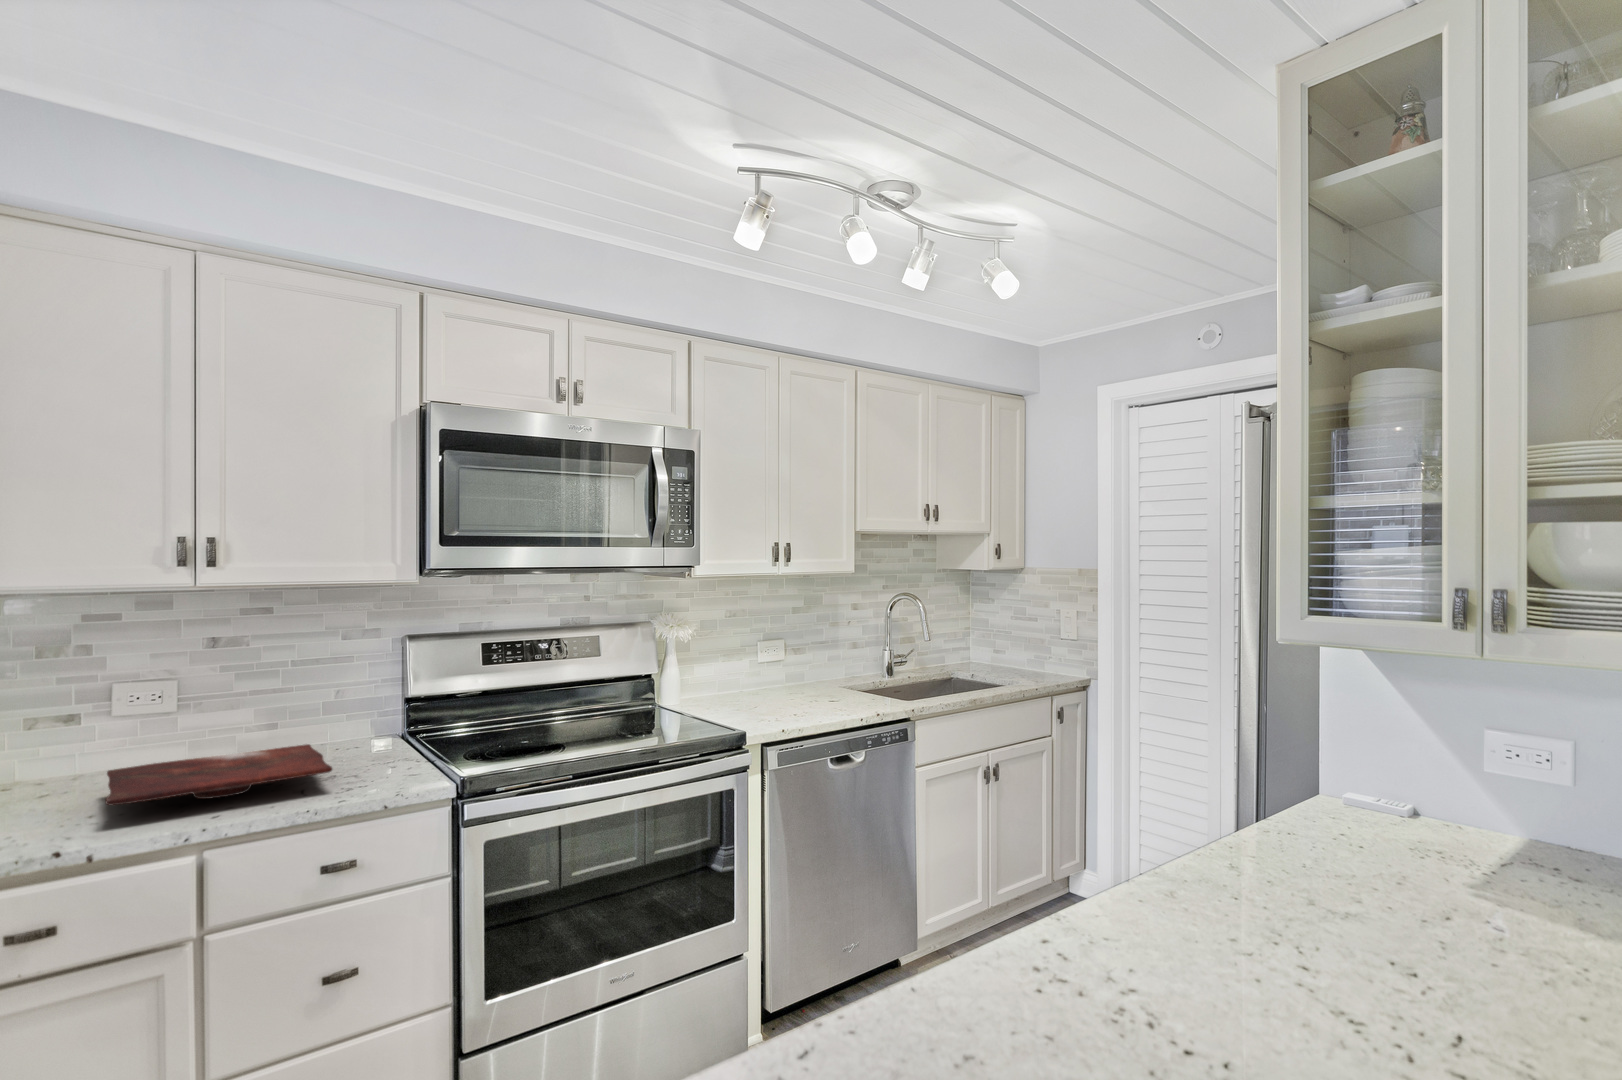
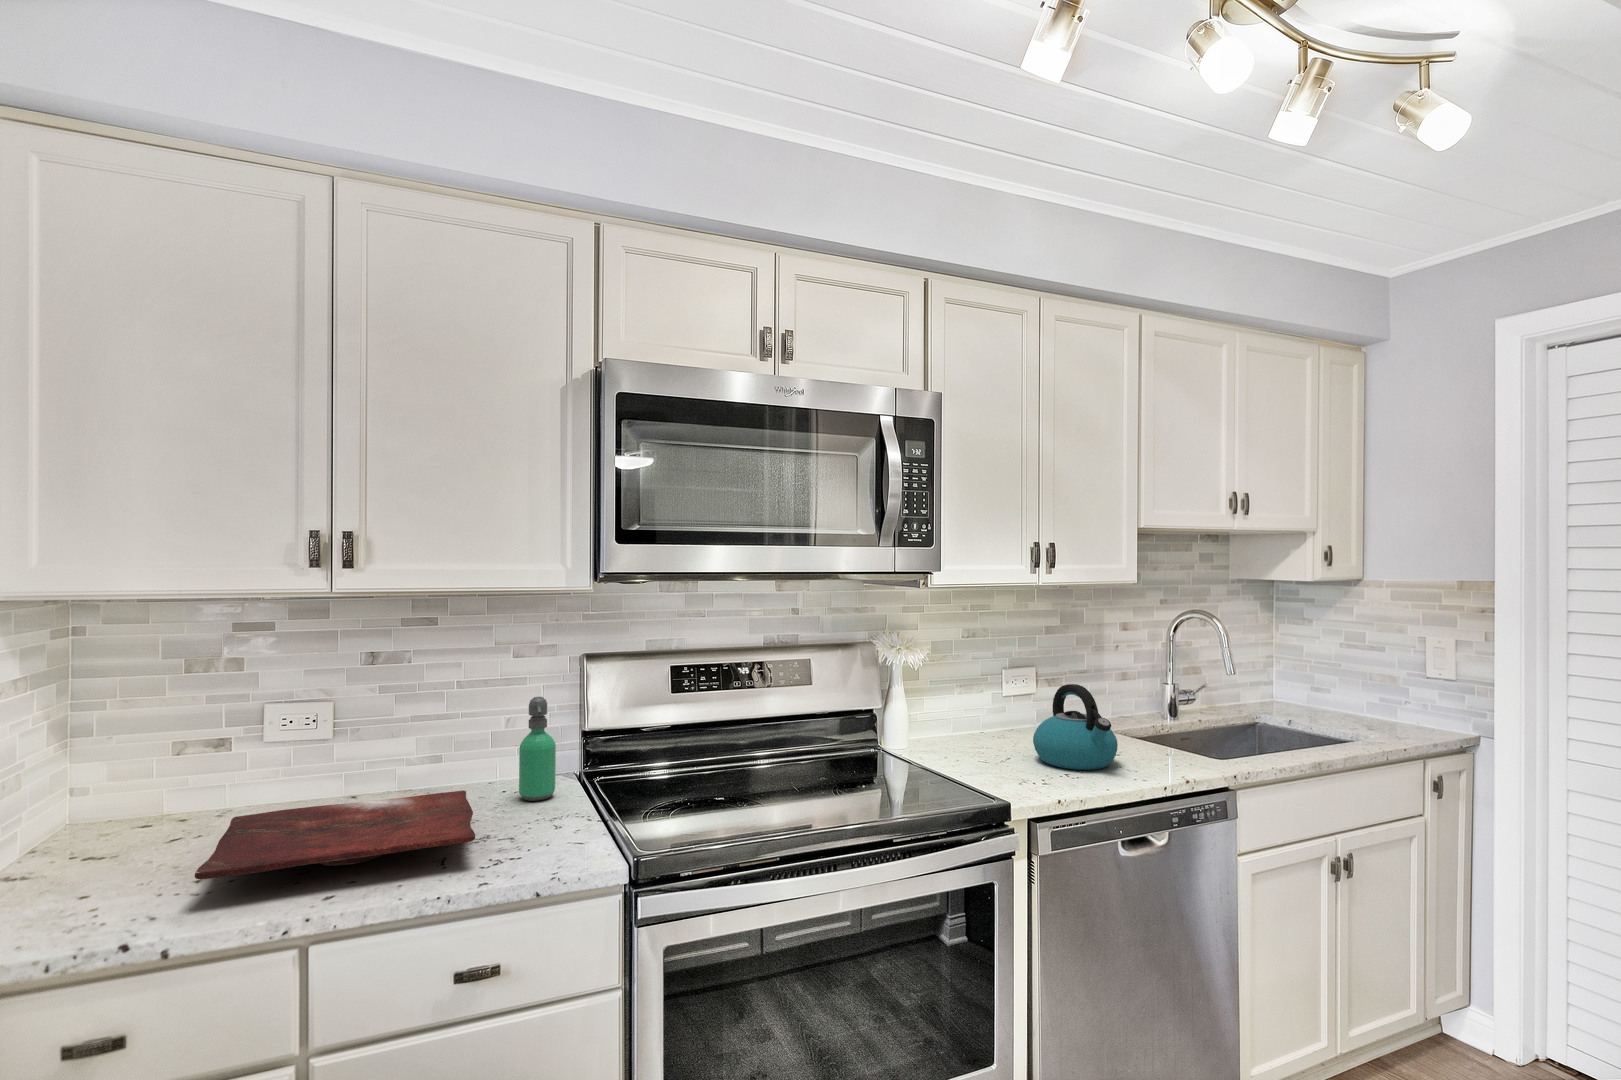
kettle: none [773,649,834,711] -> present [1033,684,1118,770]
soap dispenser: none [352,669,384,753] -> present [519,697,556,801]

